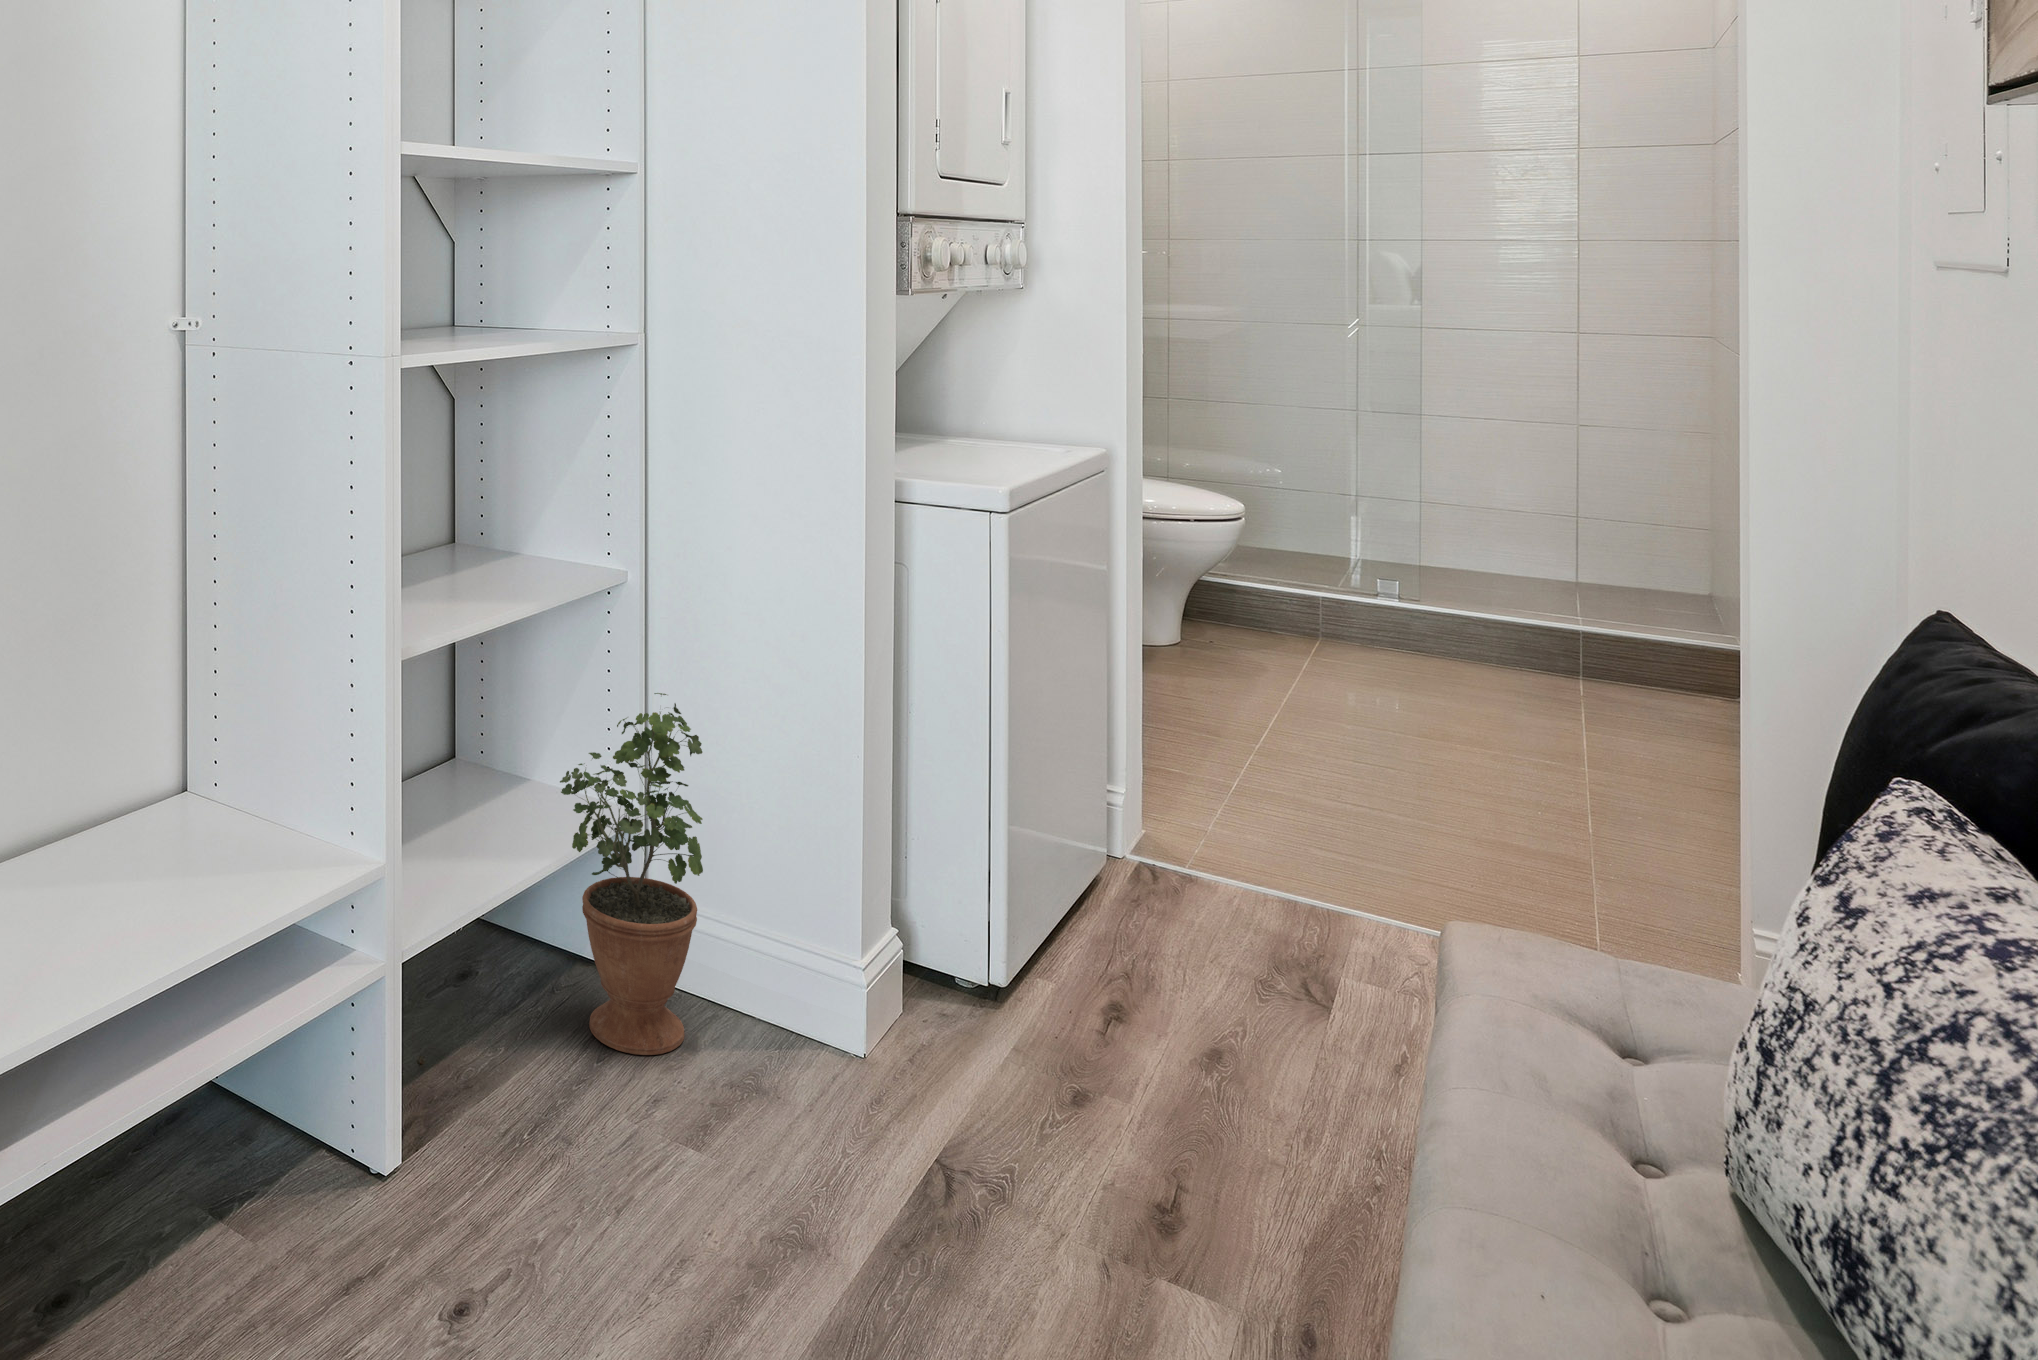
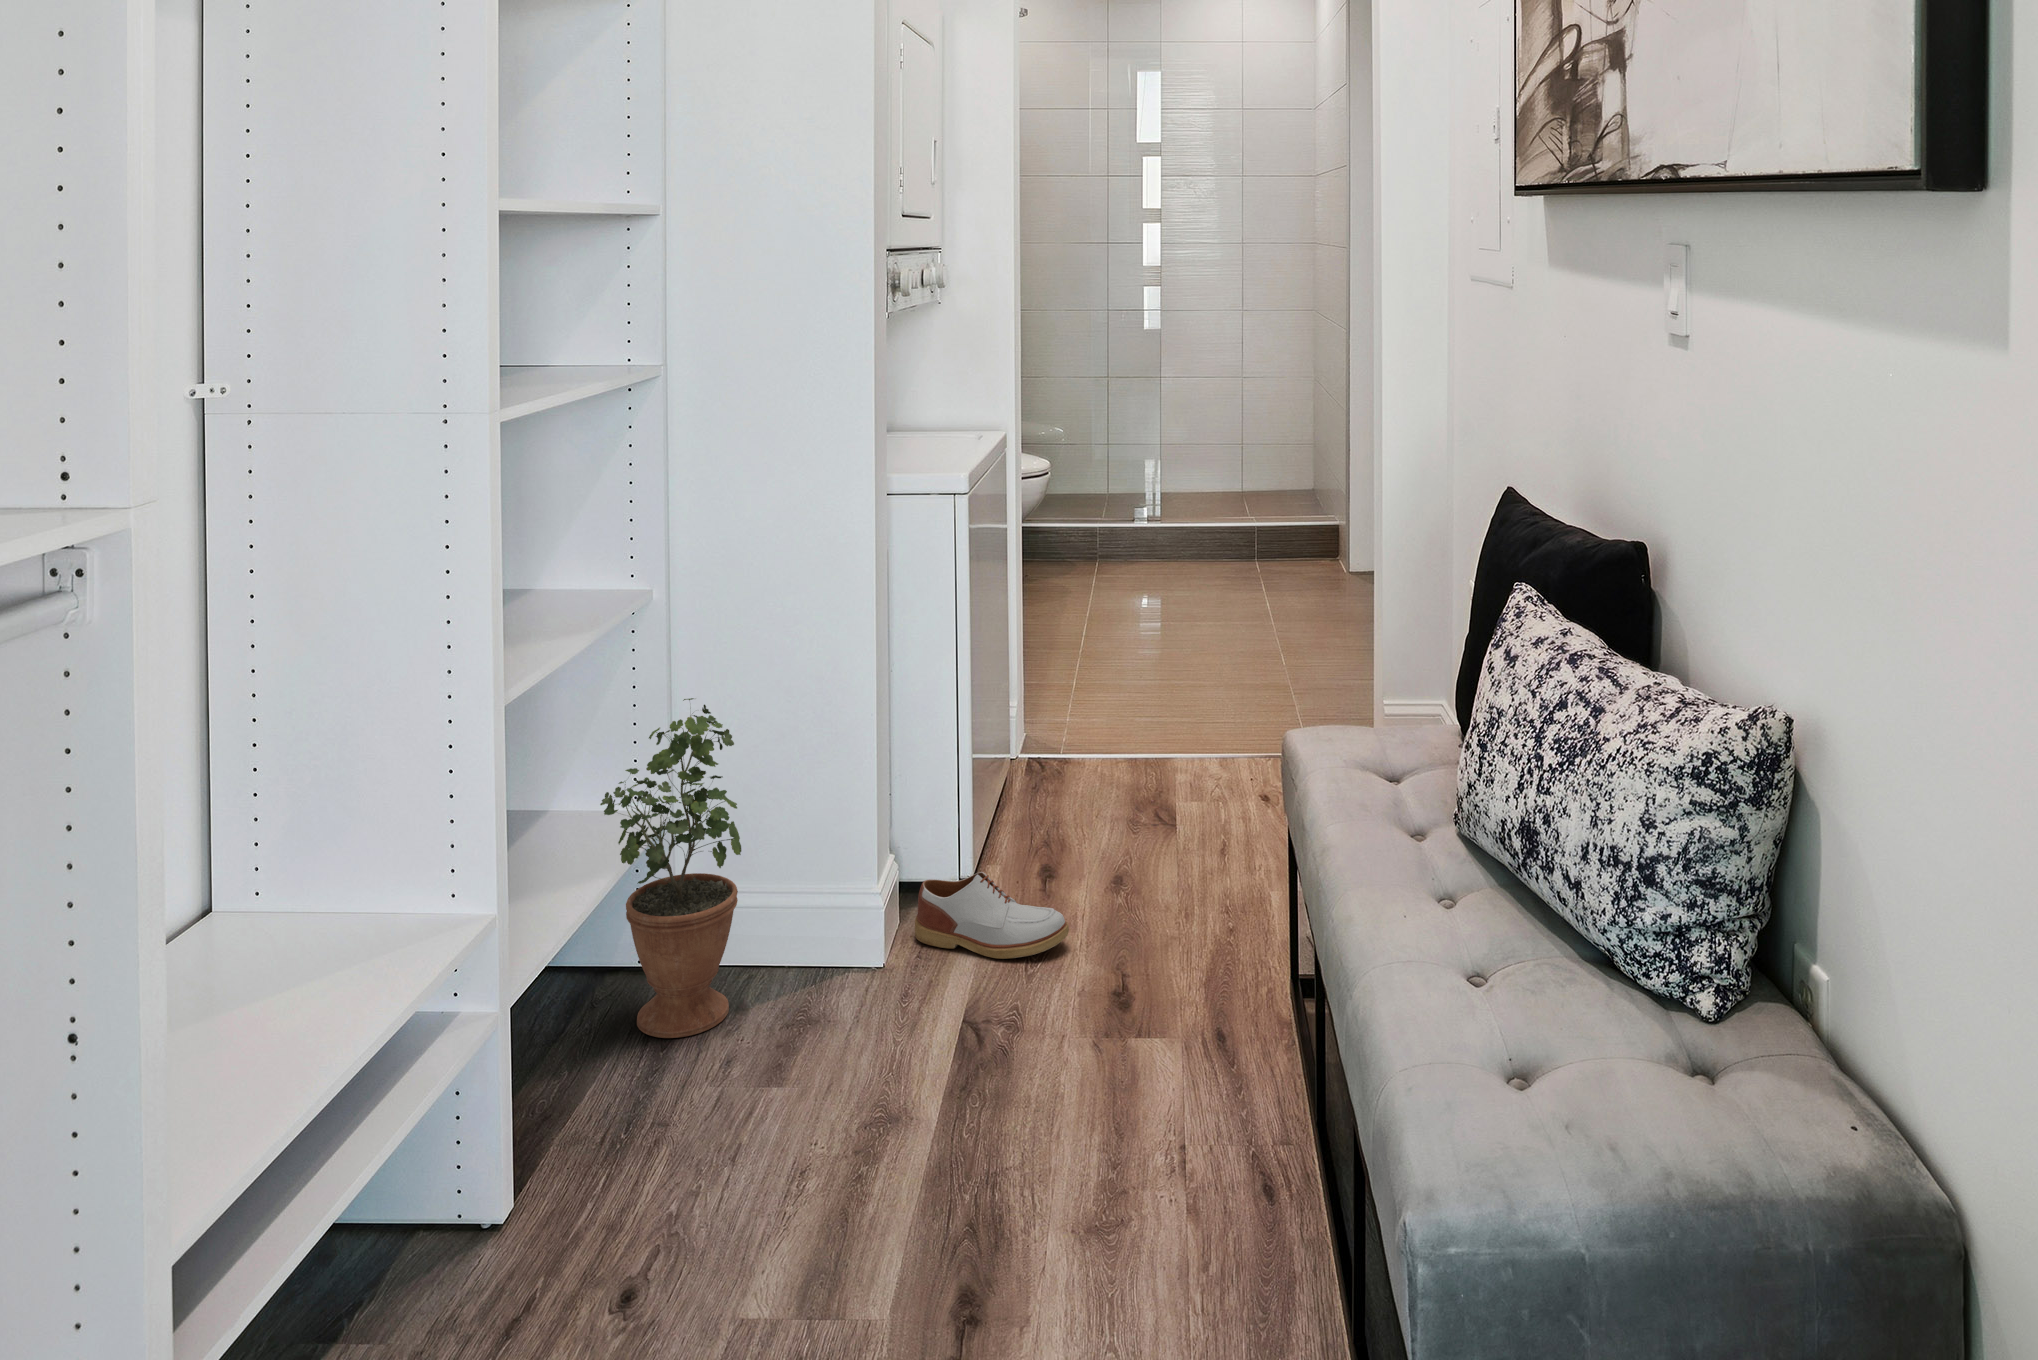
shoe: none [915,971,1112,1111] -> present [915,872,1069,959]

